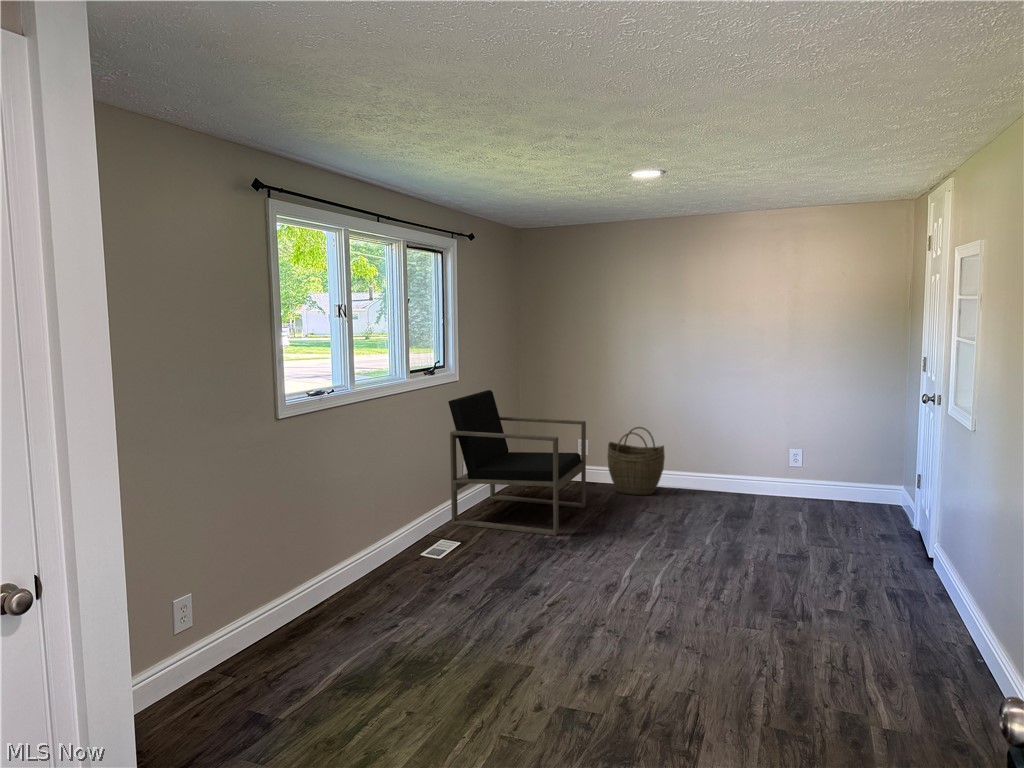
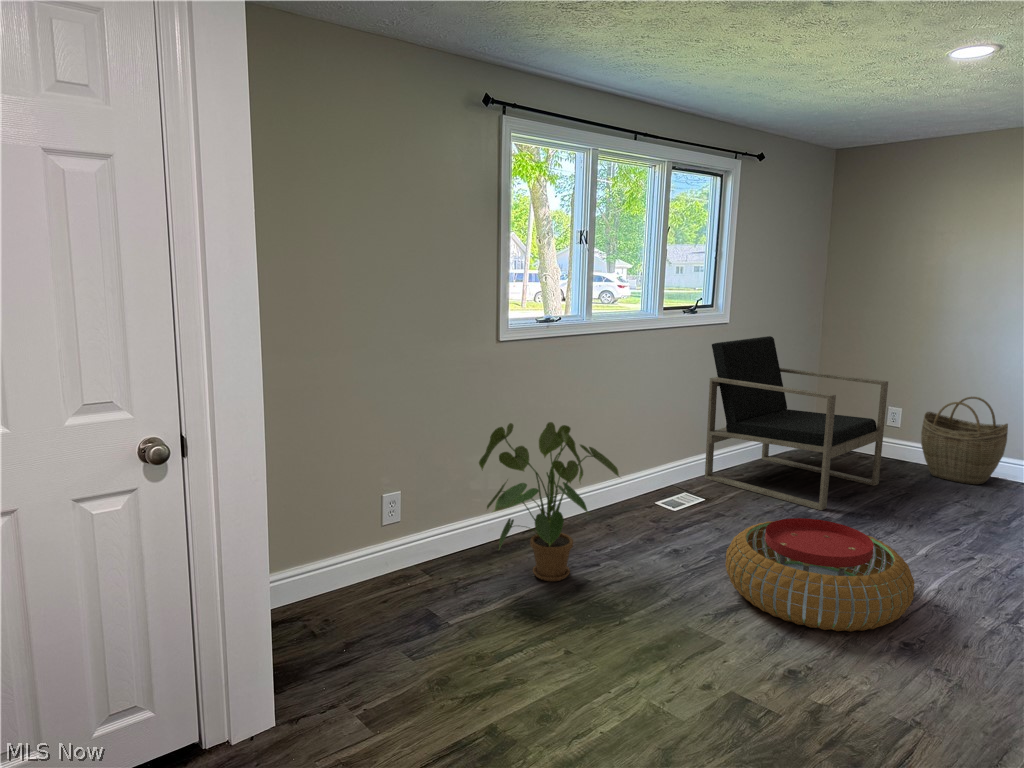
house plant: none [266,493,409,653] -> present [479,422,619,581]
pouf: none [510,544,655,637] -> present [725,518,915,632]

